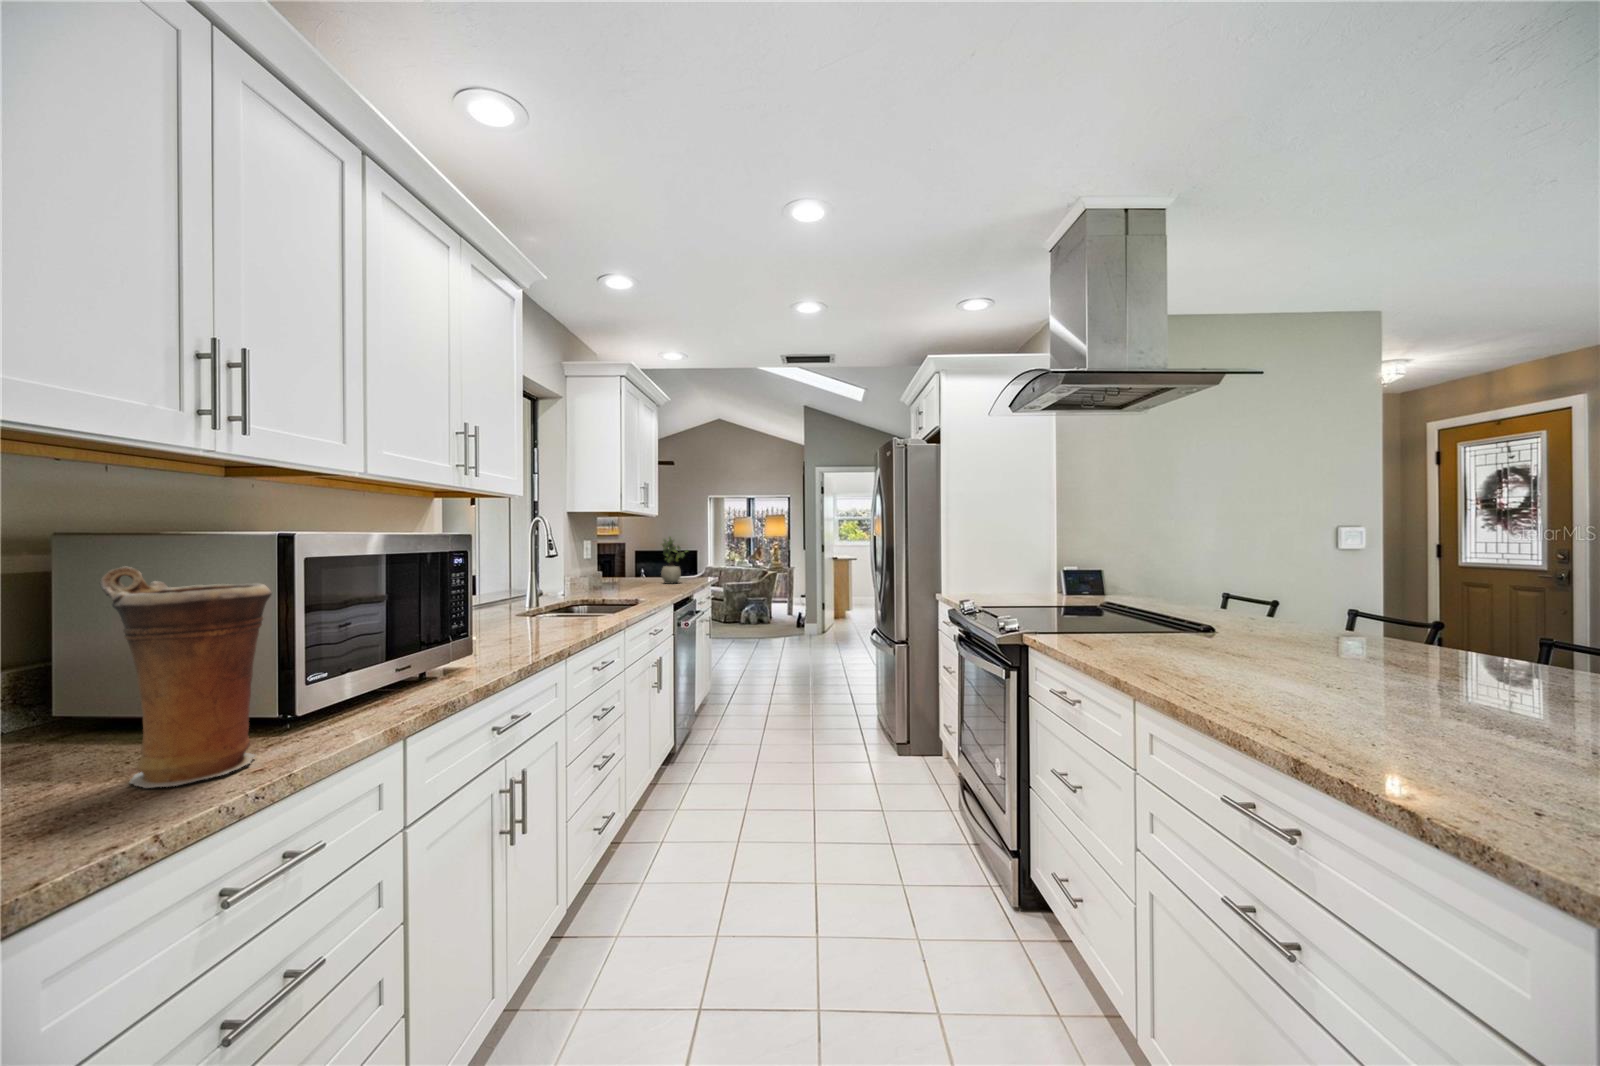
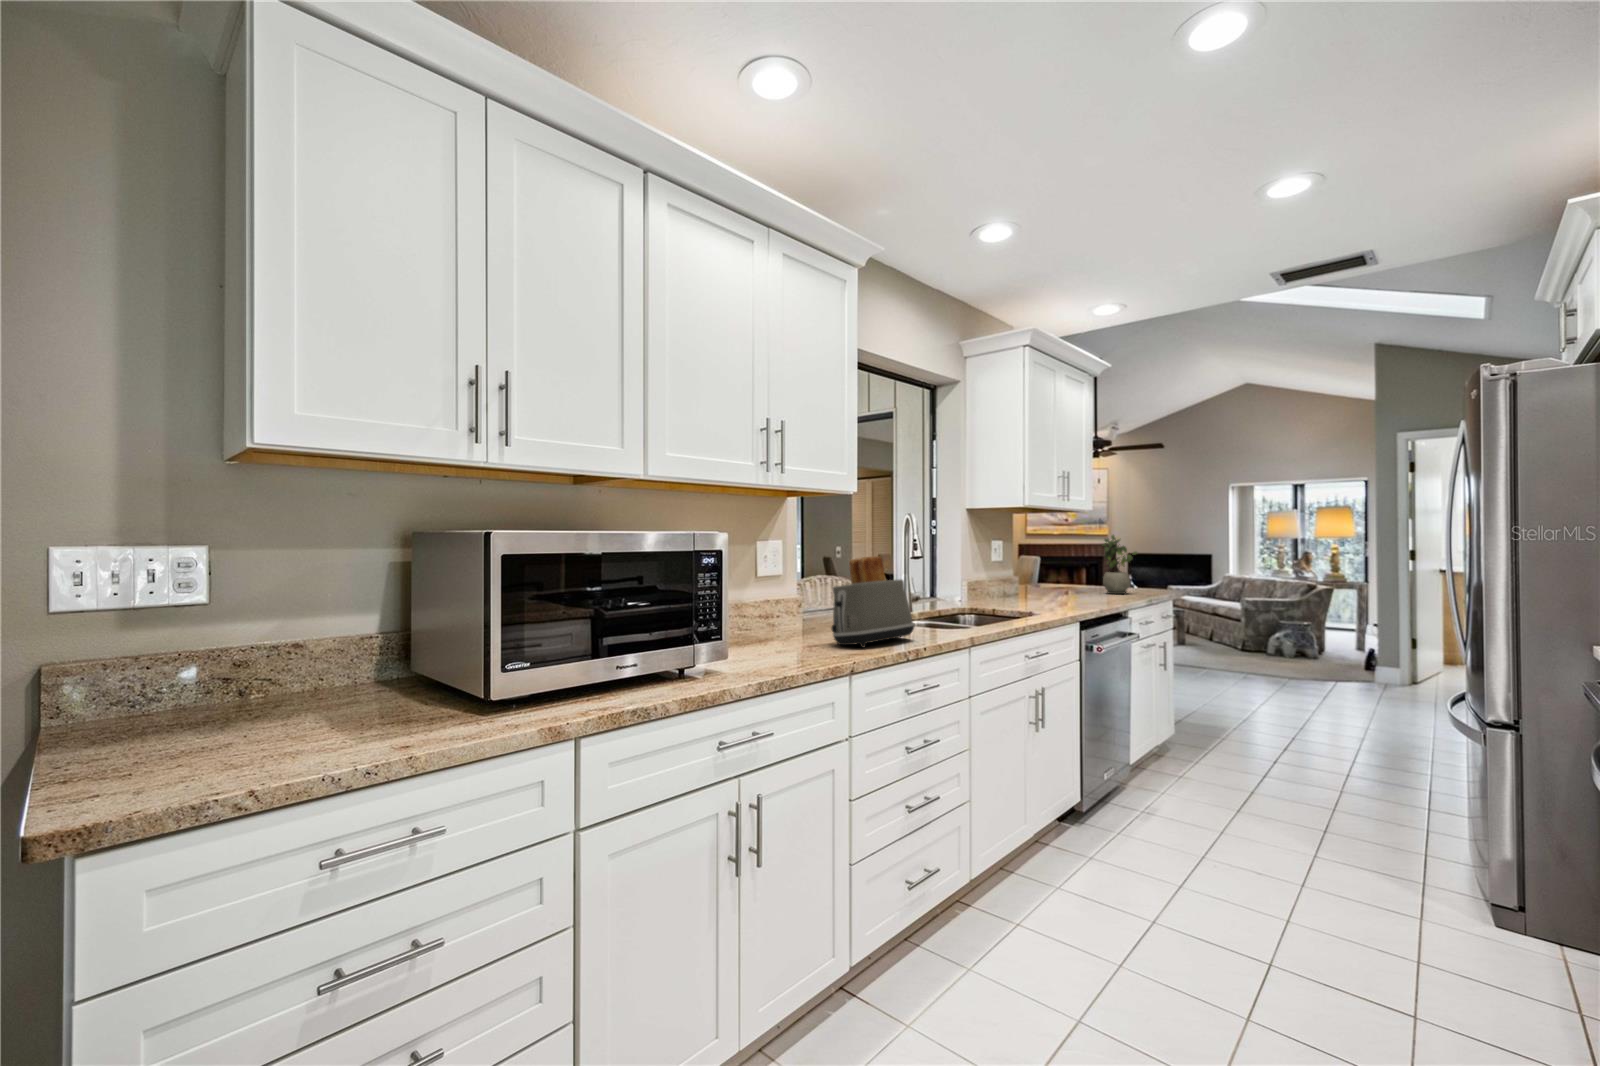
toaster: none [517,556,585,637] -> present [832,556,914,648]
vase: present [100,567,272,788] -> none [329,555,447,746]

